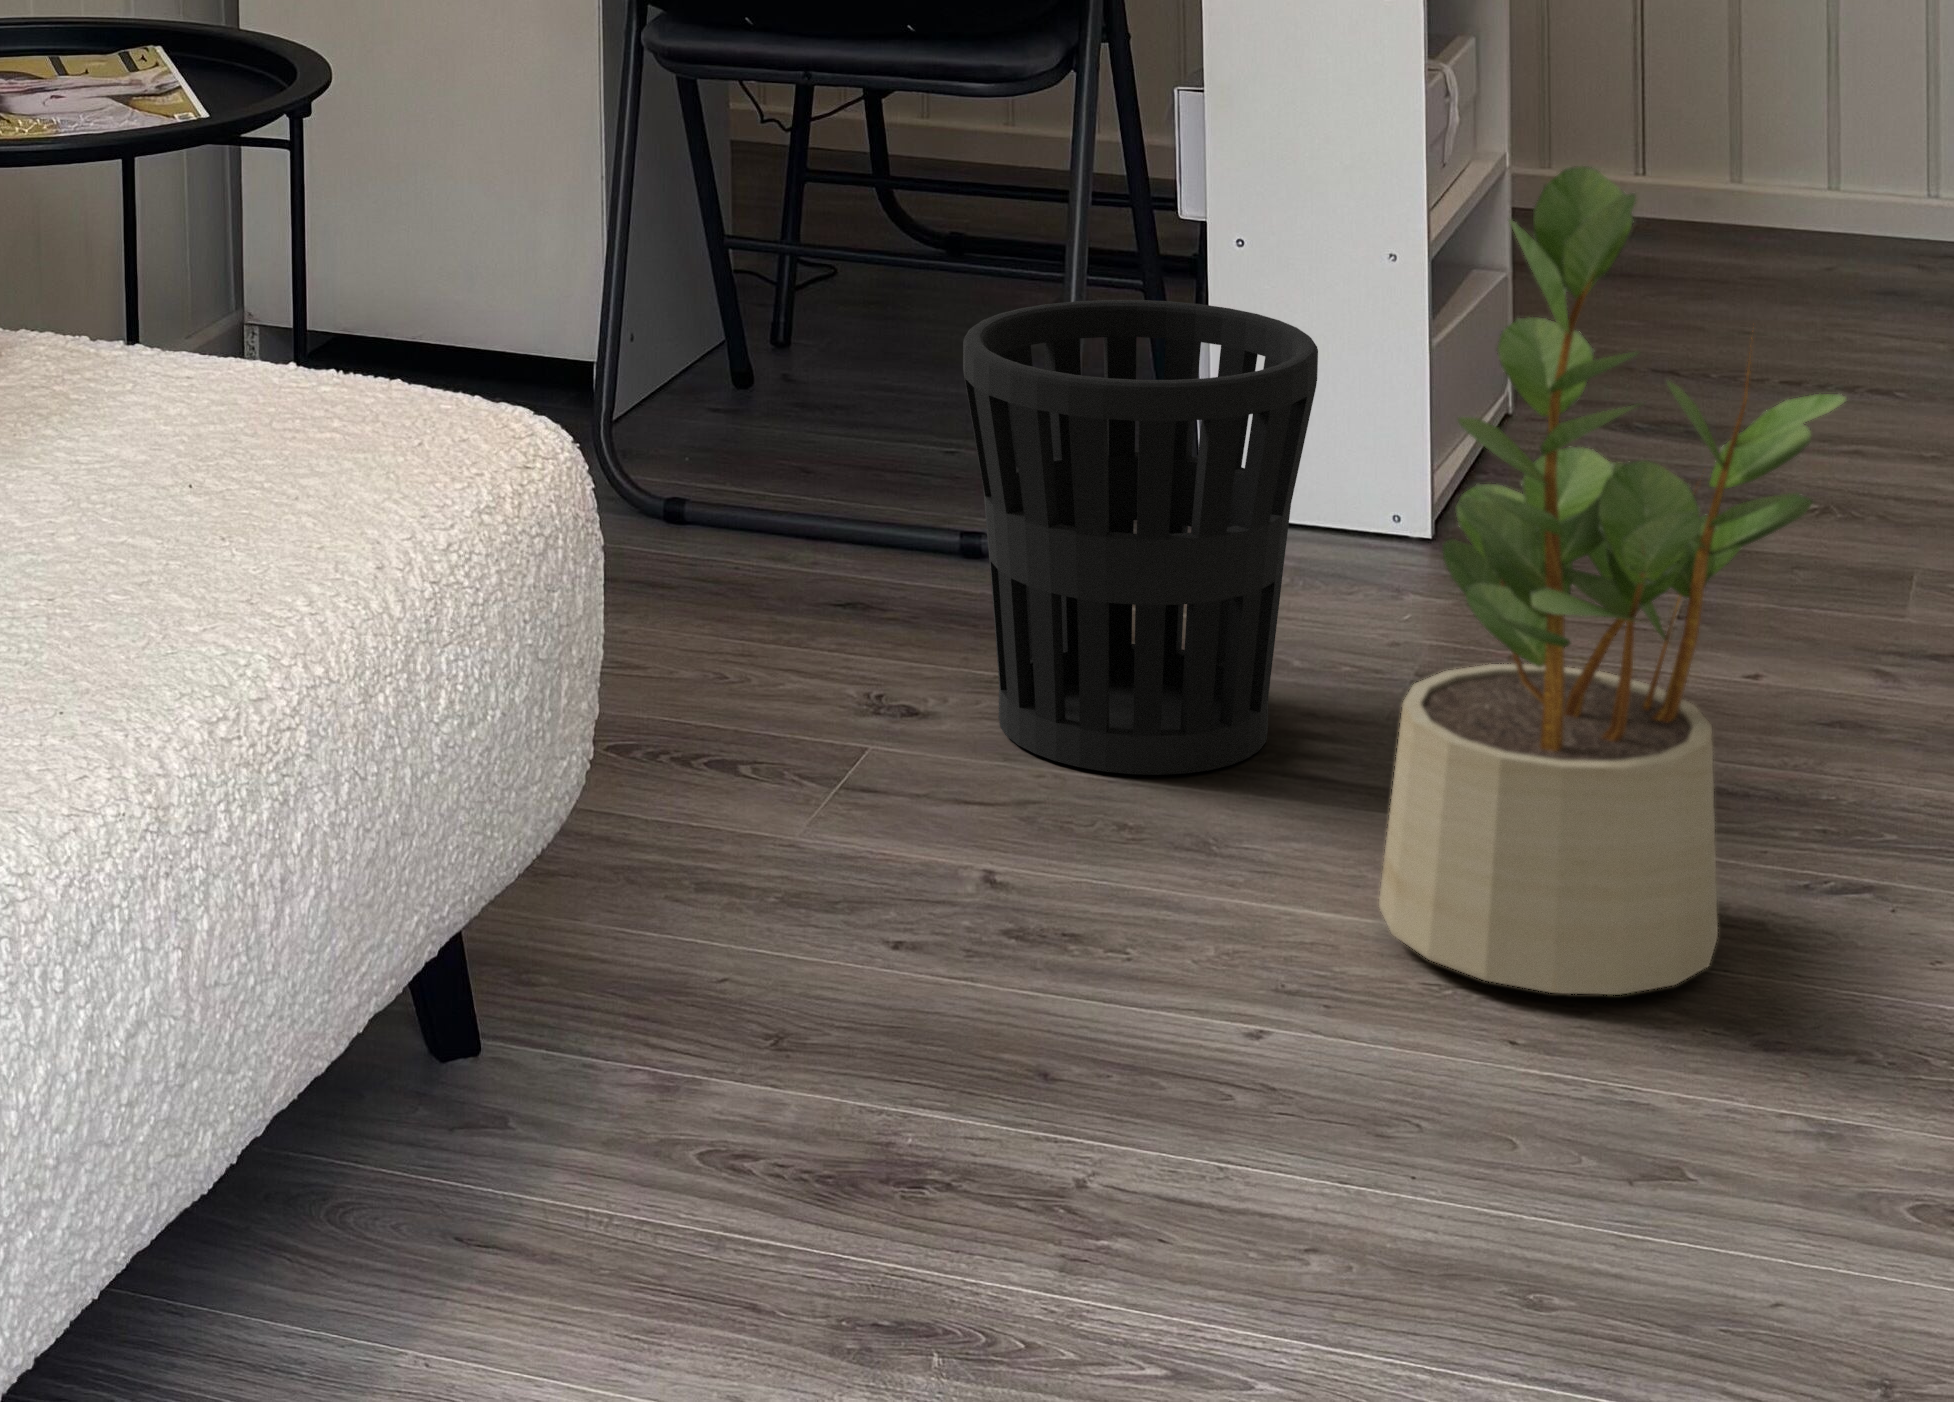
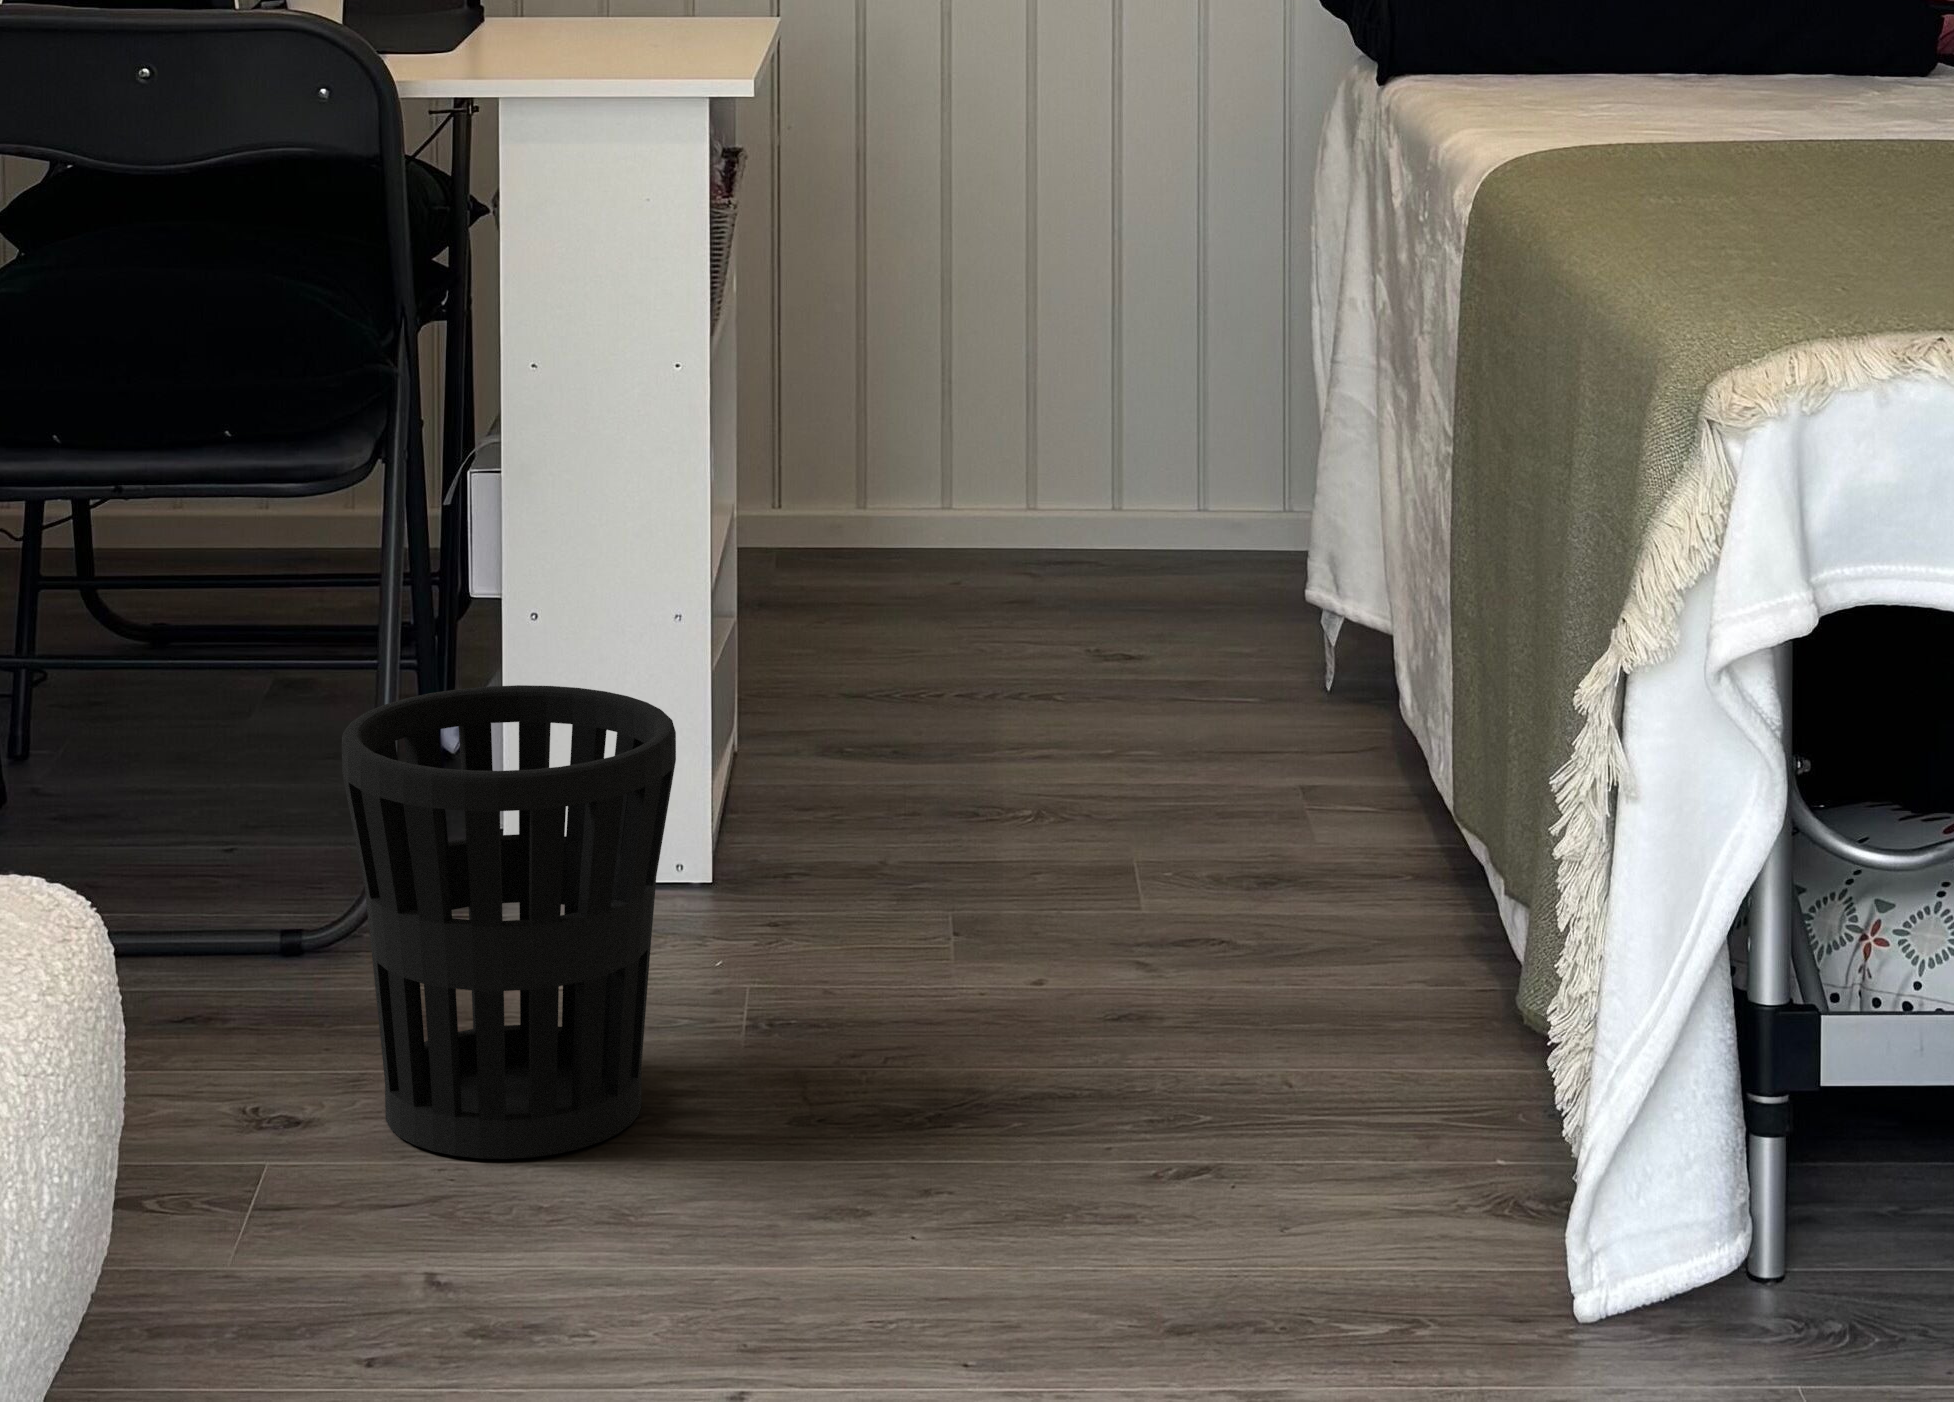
potted plant: present [1379,166,1846,995] -> none [796,546,1154,1305]

